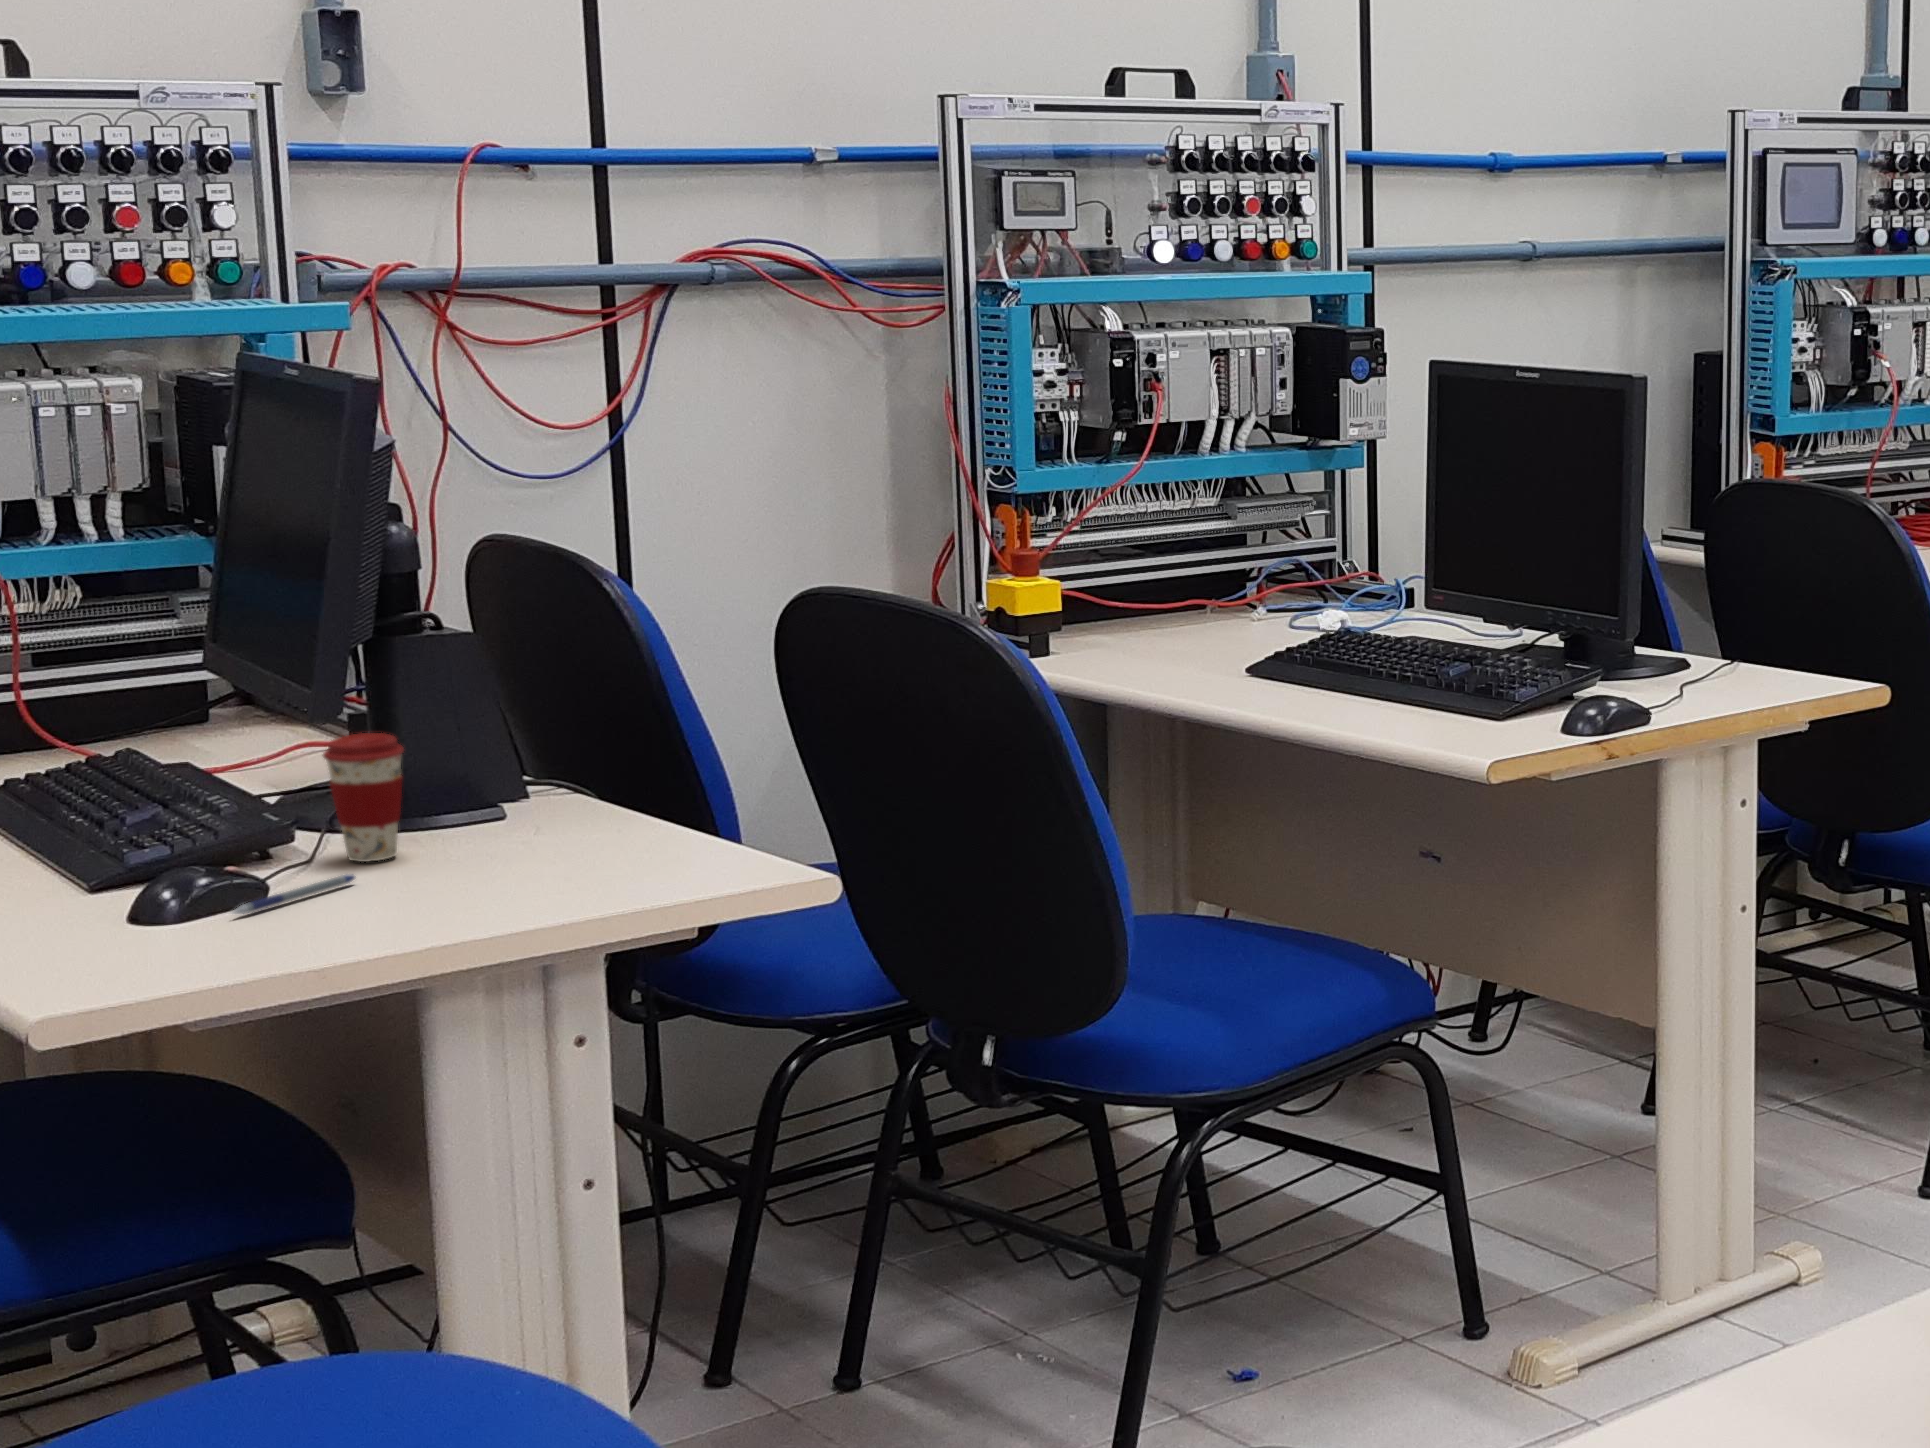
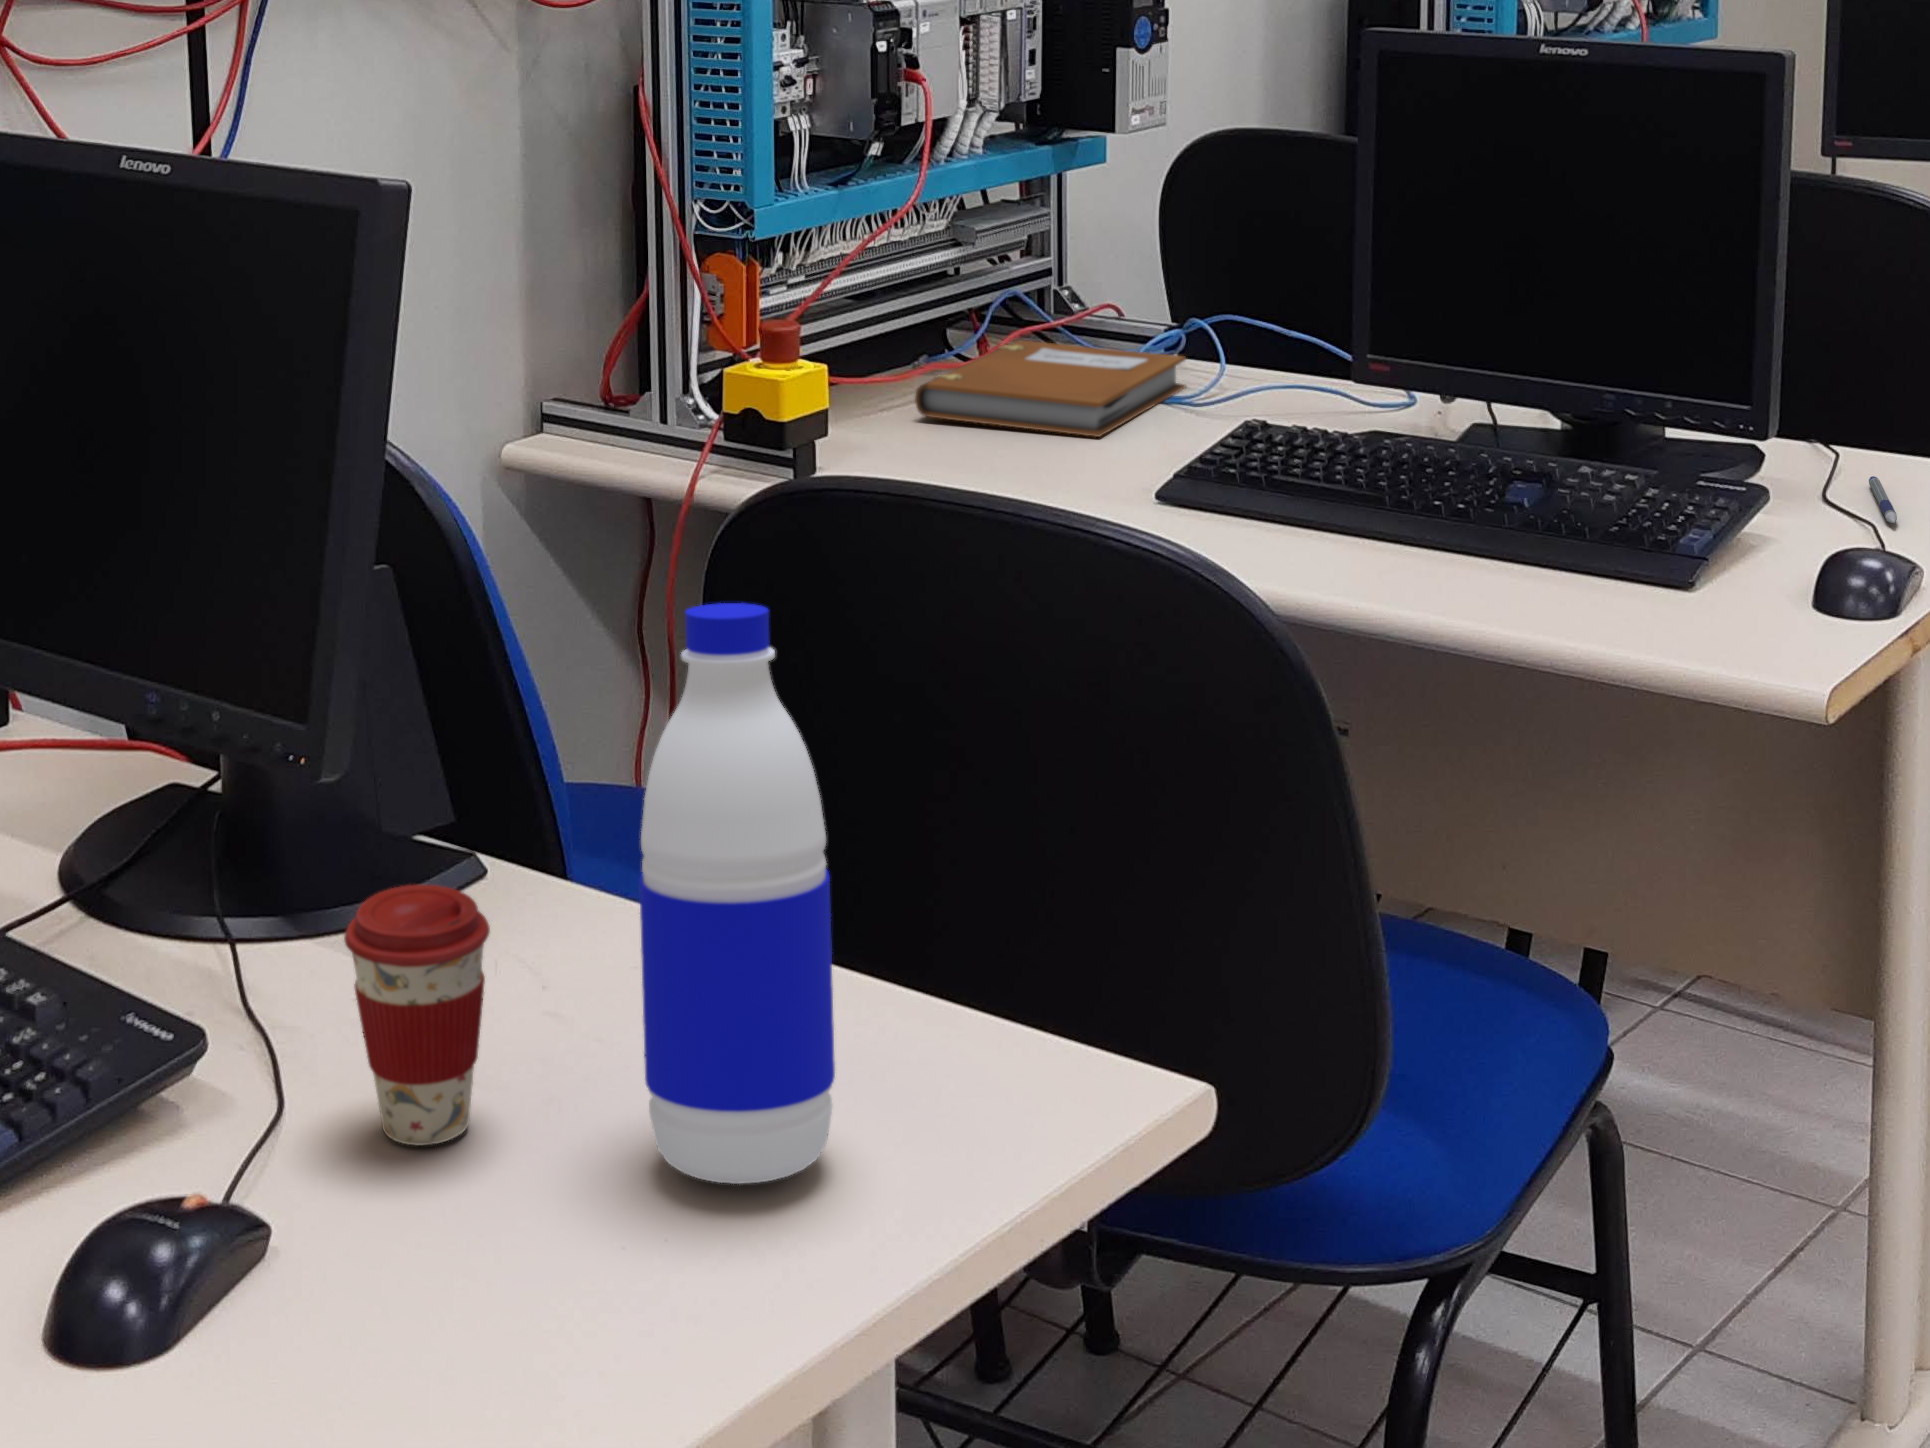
notebook: none [1123,580,1332,634] -> present [915,341,1186,437]
water bottle: none [451,584,558,874] -> present [639,603,835,1184]
pen: present [232,875,355,914] -> present [1869,476,1897,523]

